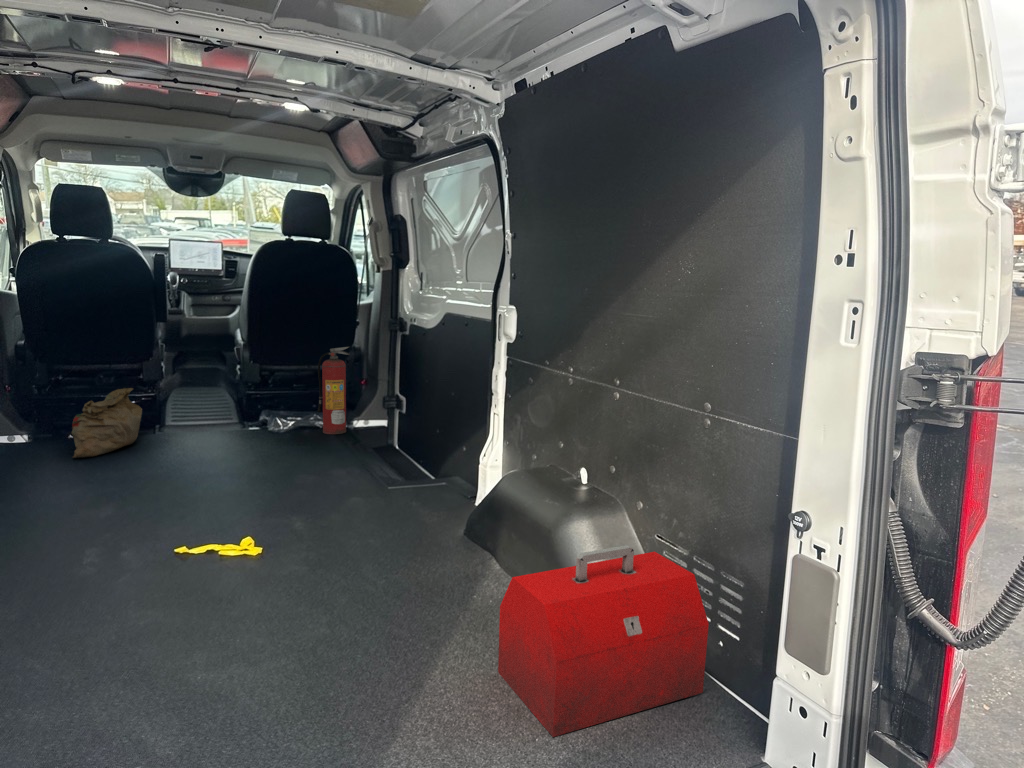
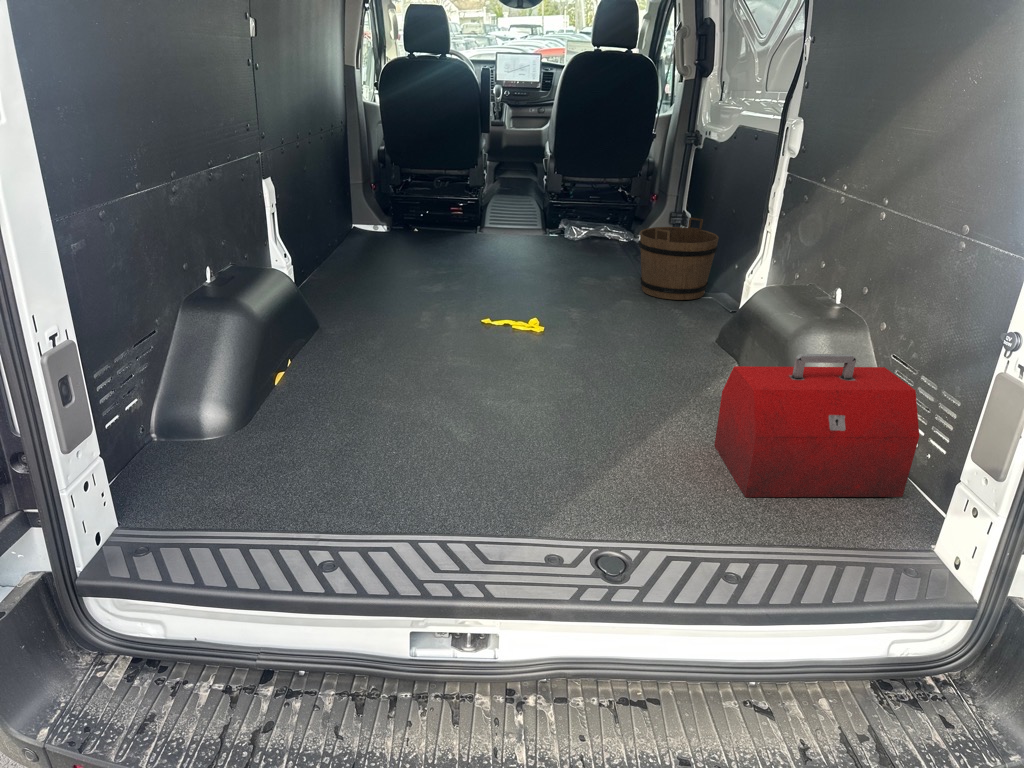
fire extinguisher: present [317,347,350,434] -> none [610,160,646,244]
bag: present [72,388,142,458] -> none [413,190,466,245]
bucket: none [359,404,442,493] -> present [639,218,719,300]

